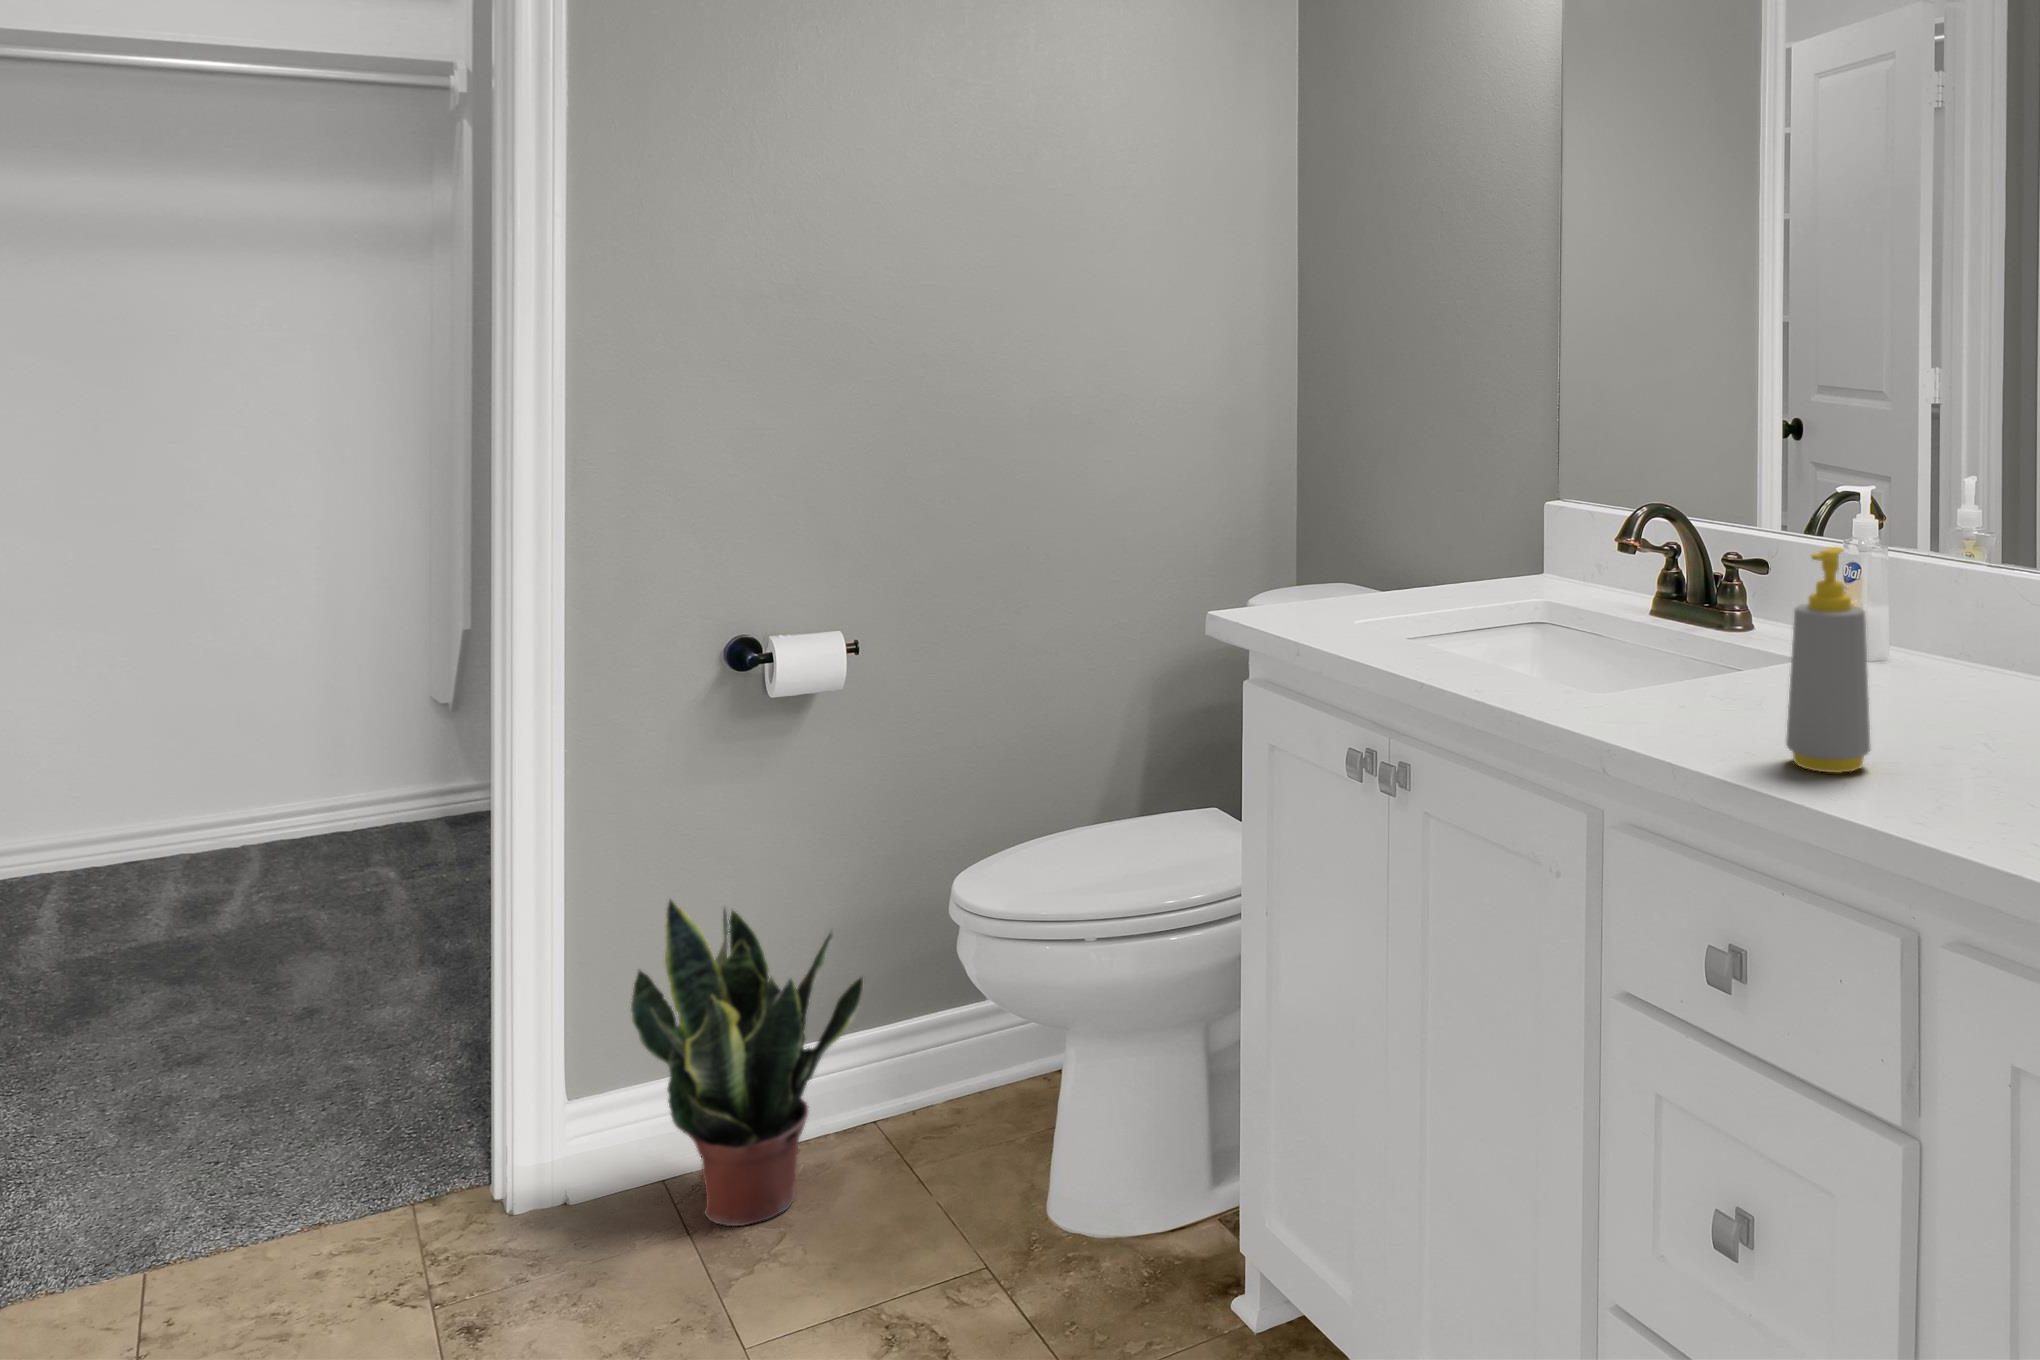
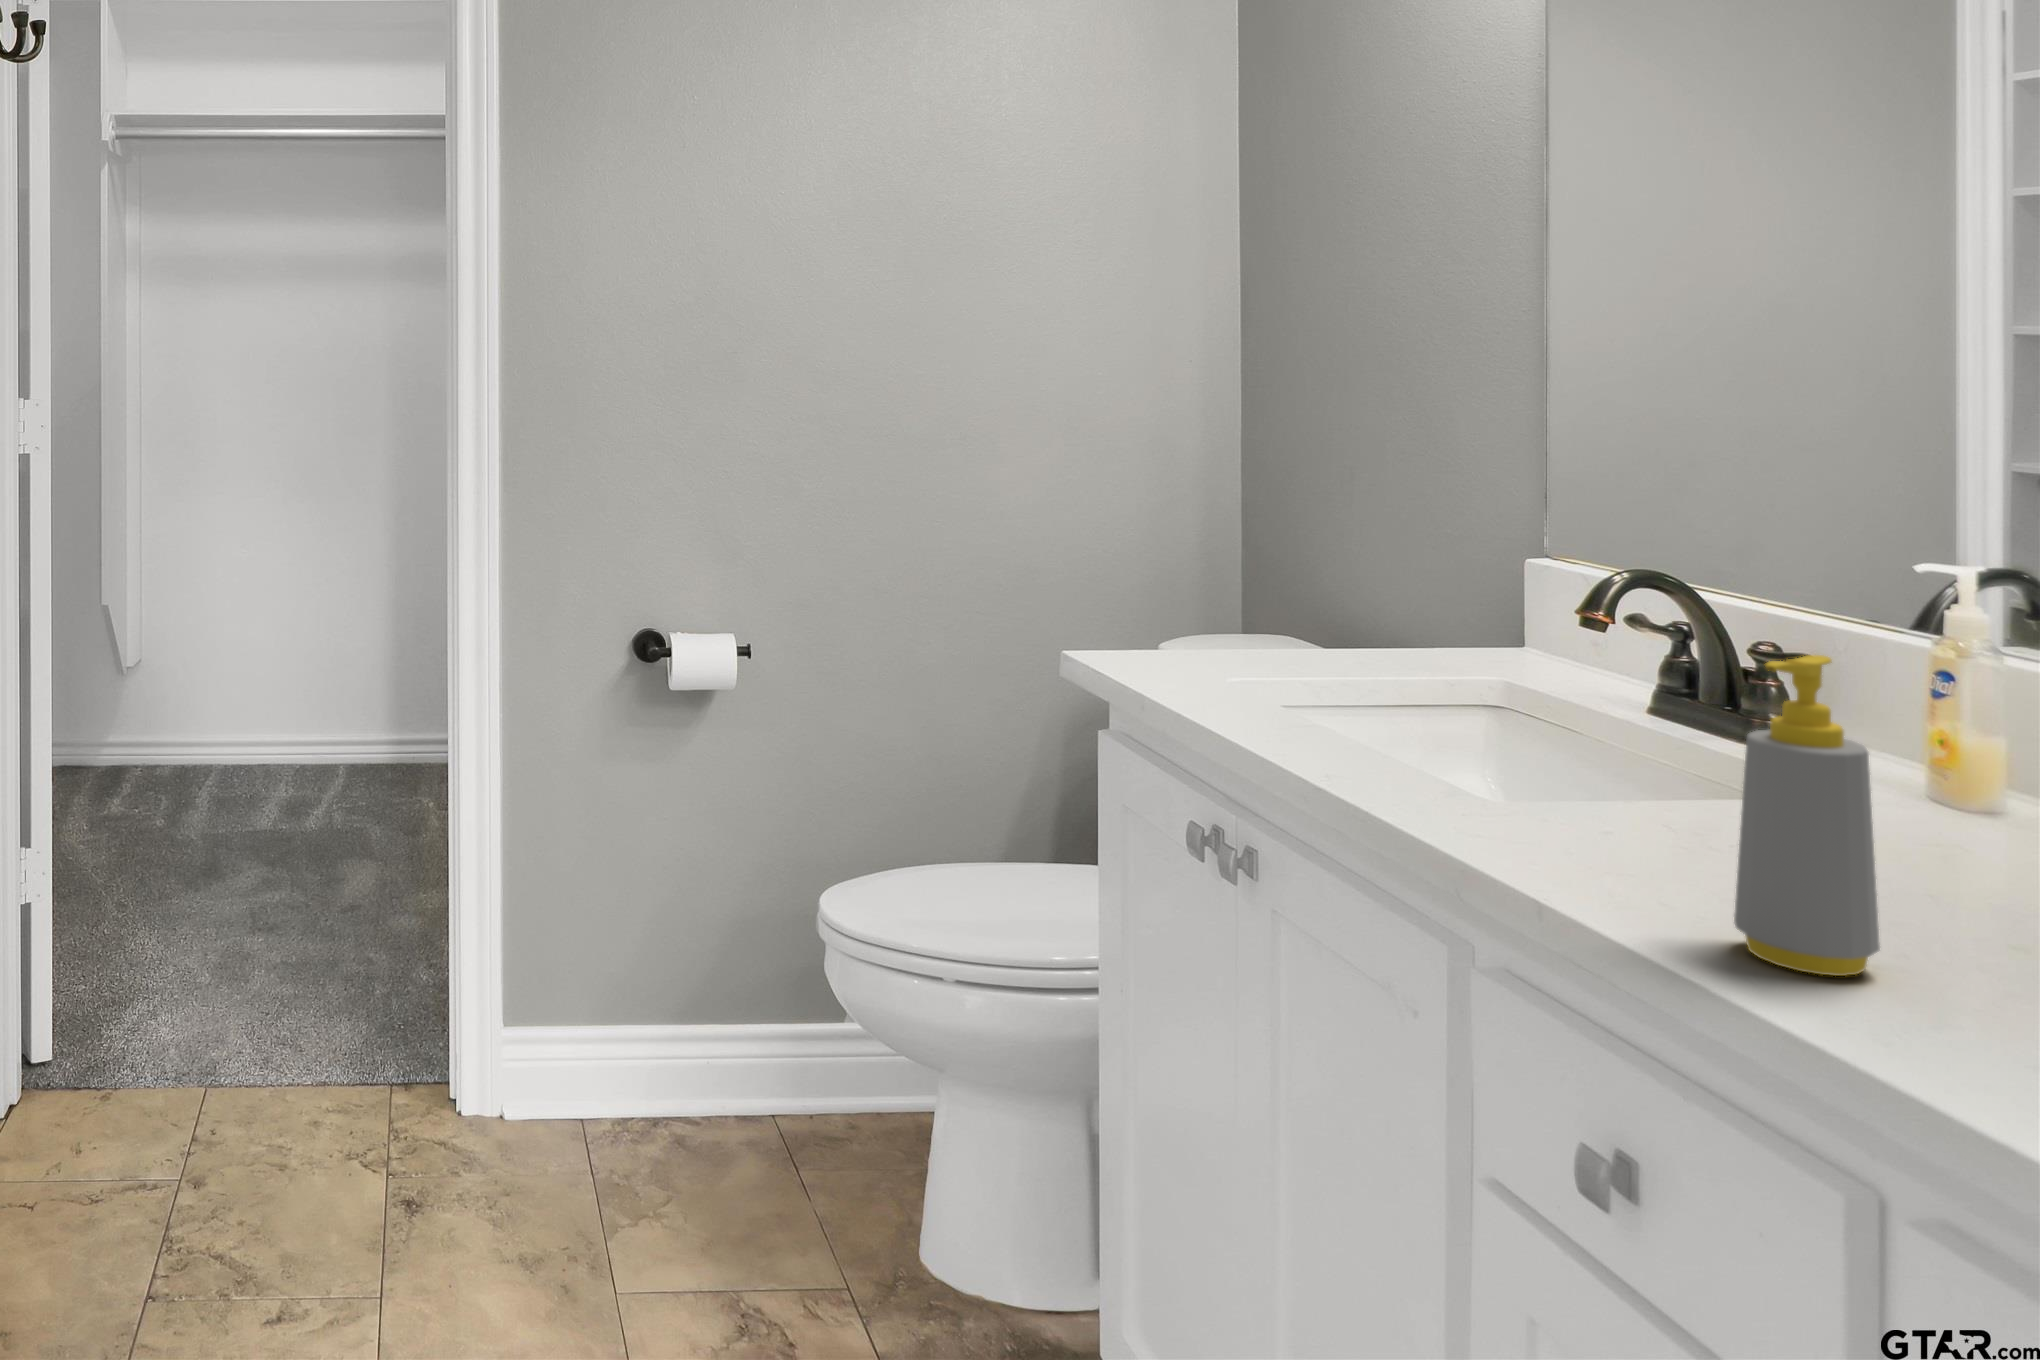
potted plant: present [631,900,863,1226] -> none [548,863,746,1179]

